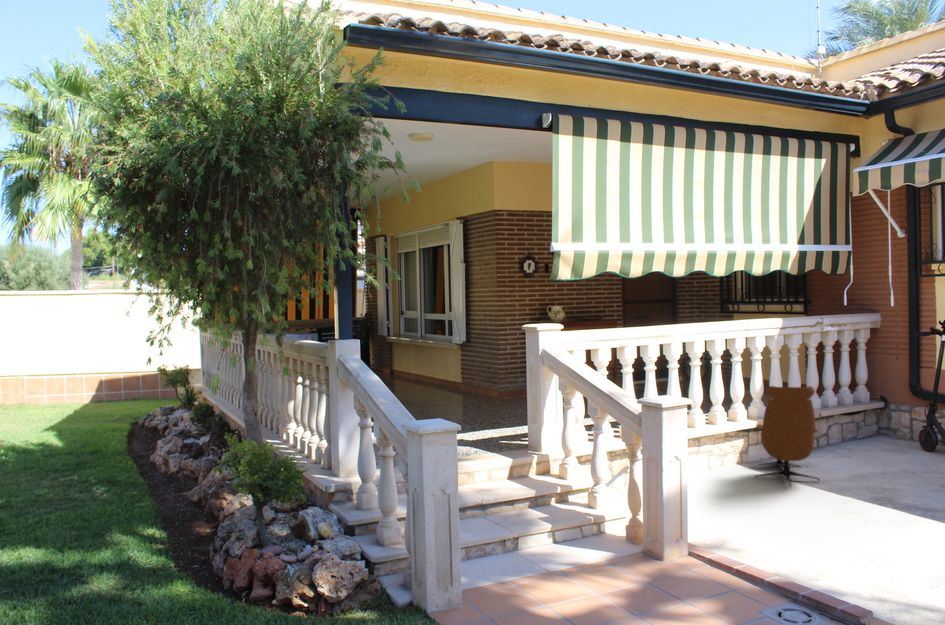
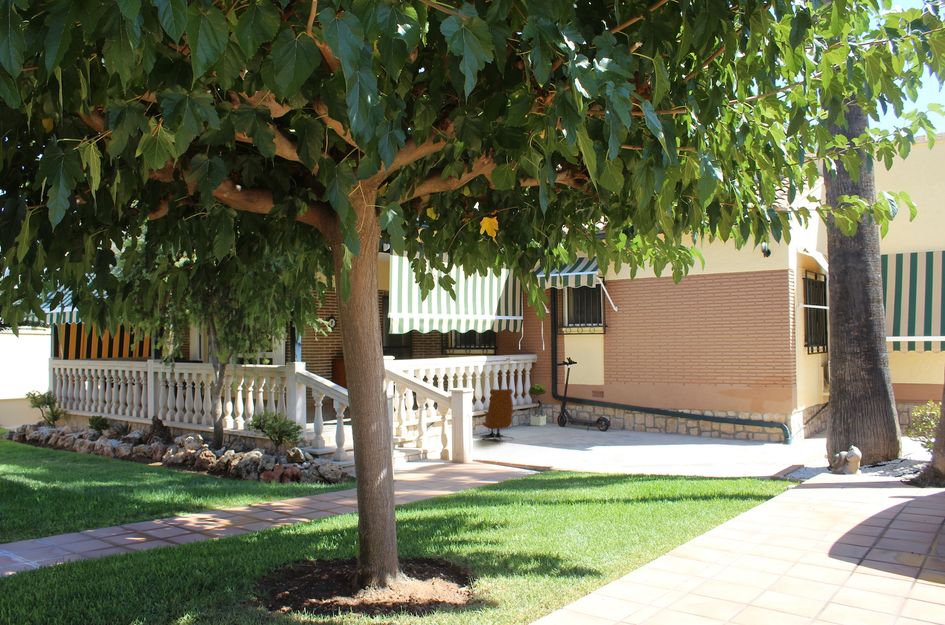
potted tree: none [860,368,898,444] -> present [529,384,546,426]

